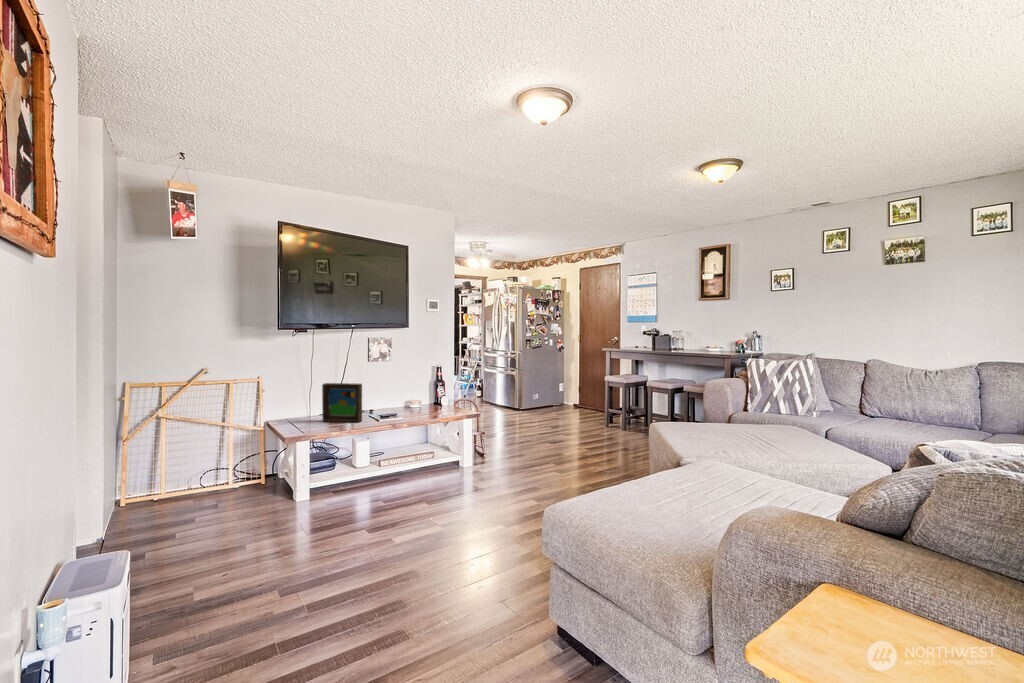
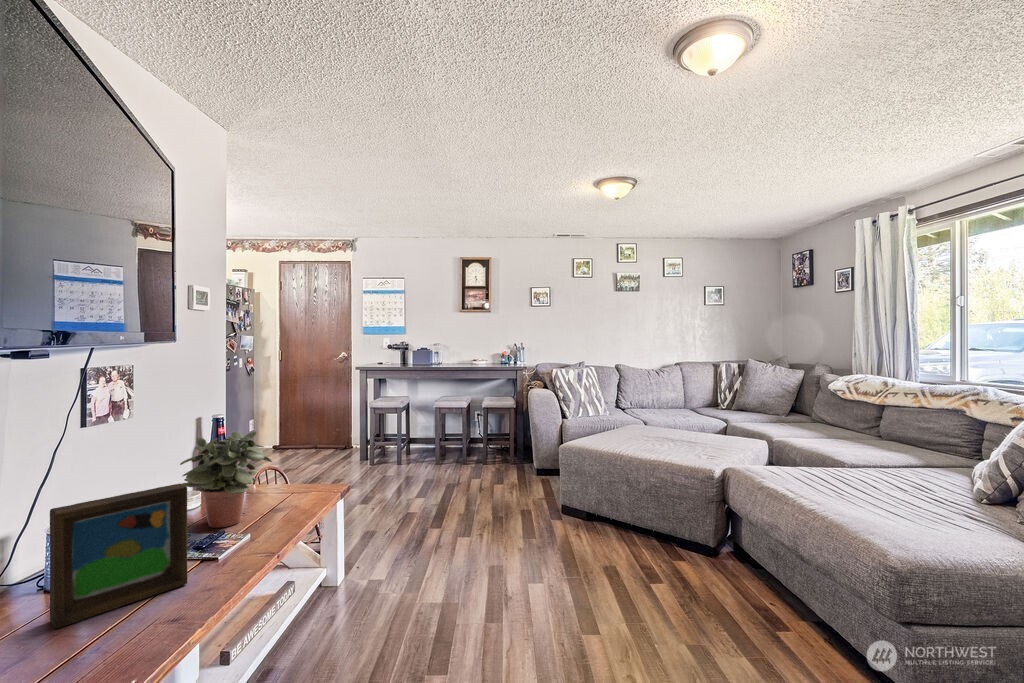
potted plant: none [388,370,429,413] -> present [180,431,272,528]

